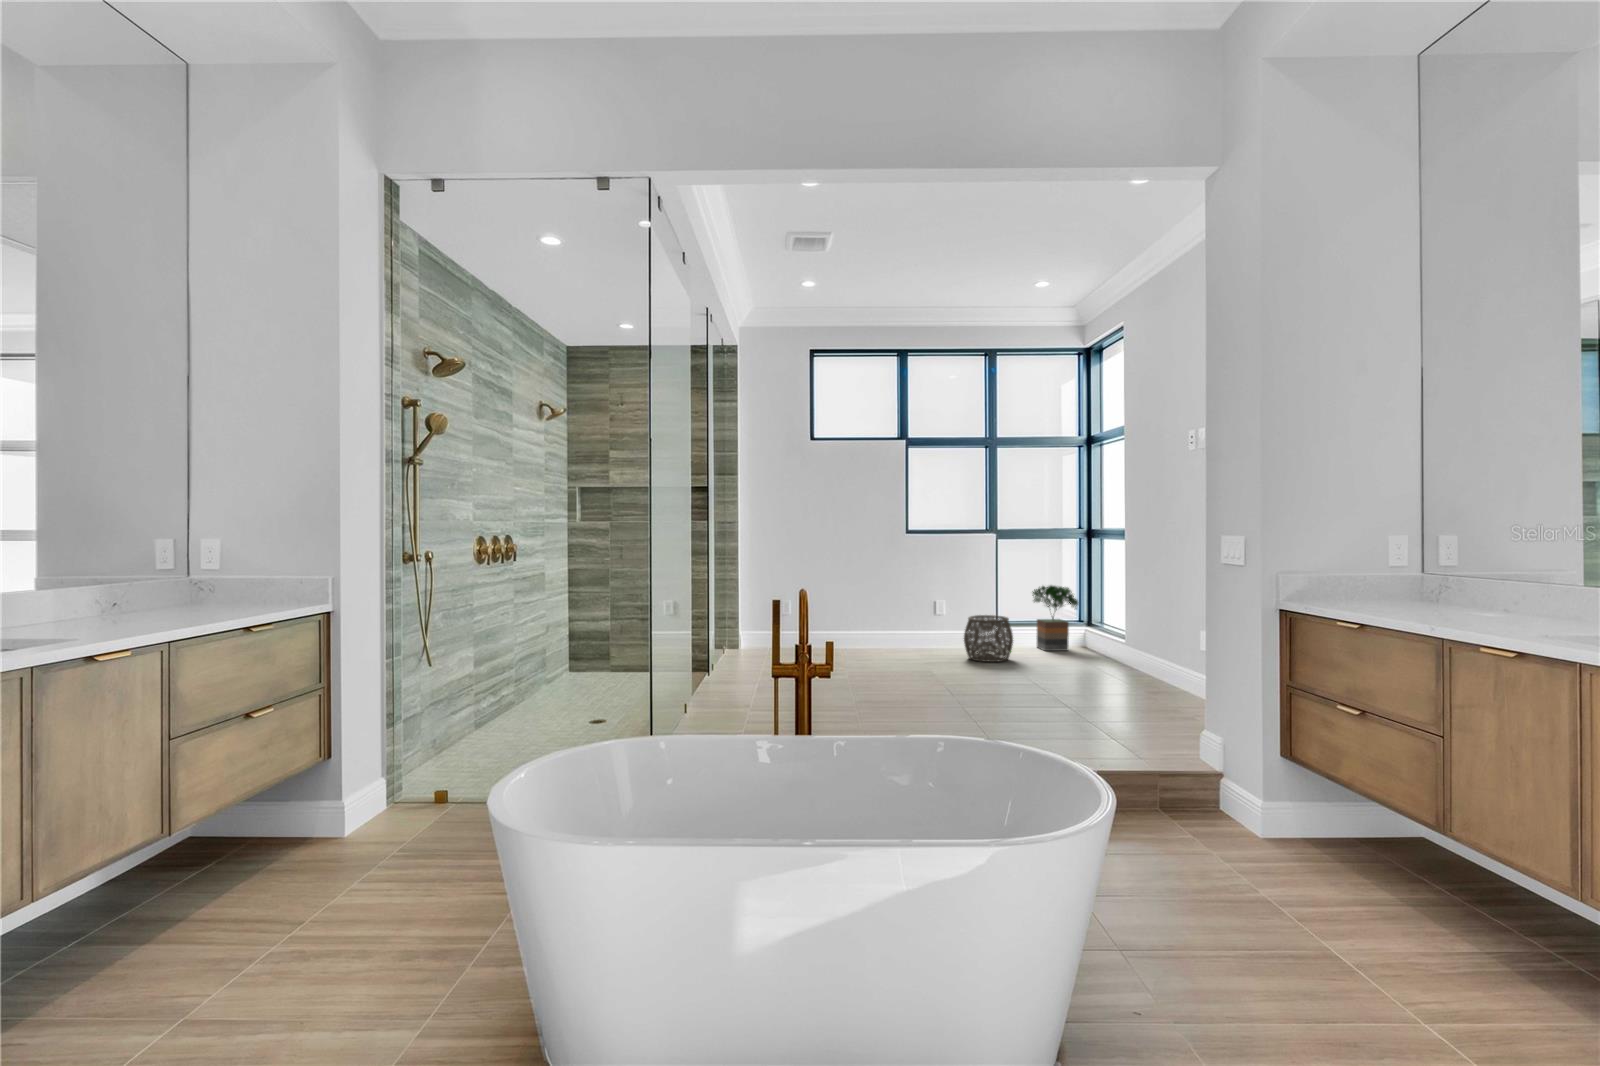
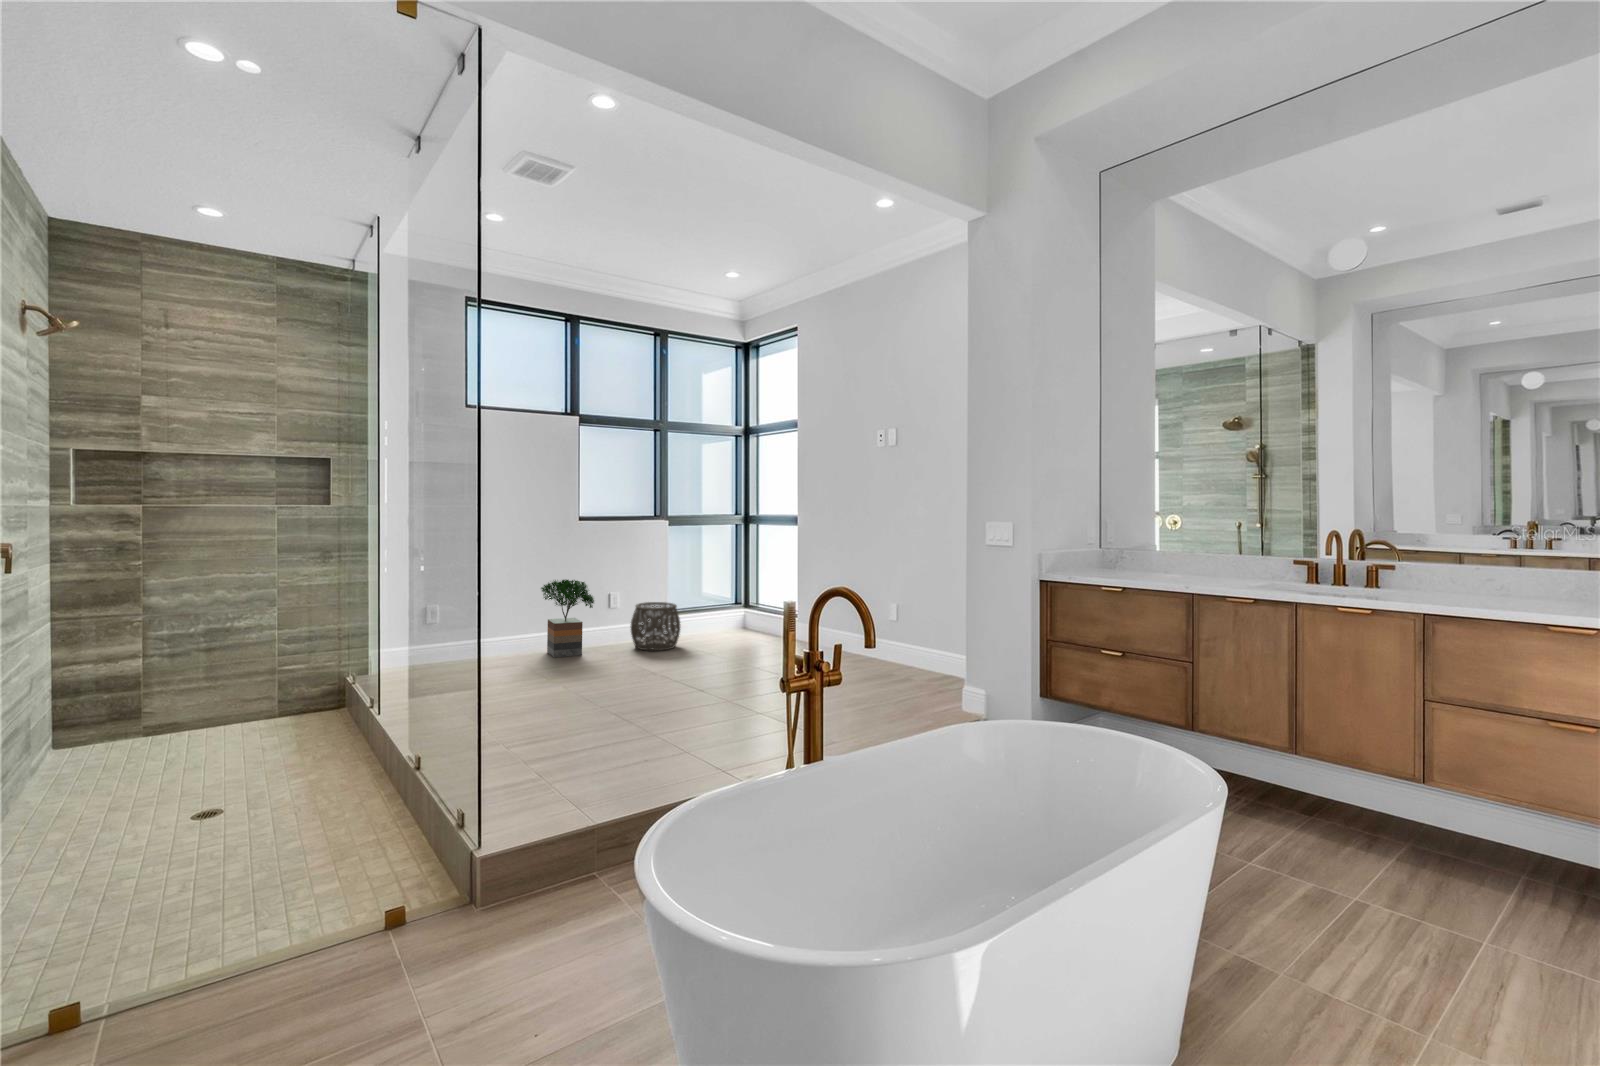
potted tree: present [1032,585,1079,651] -> present [541,580,594,657]

